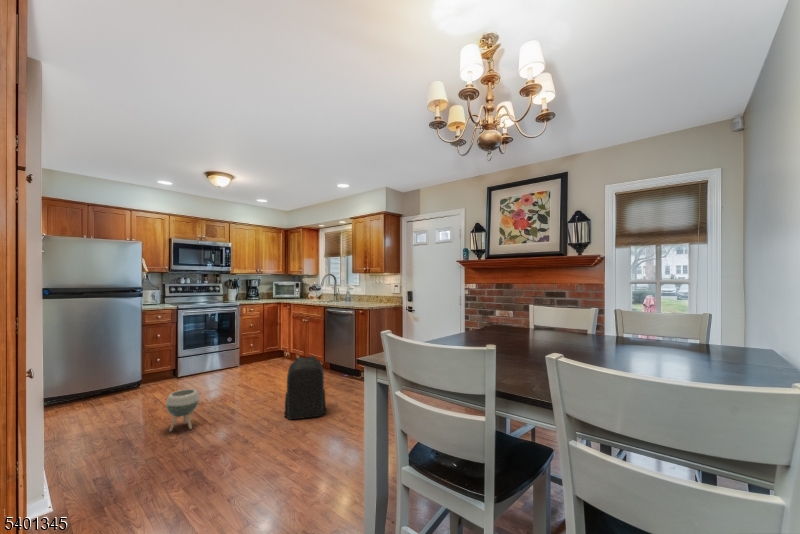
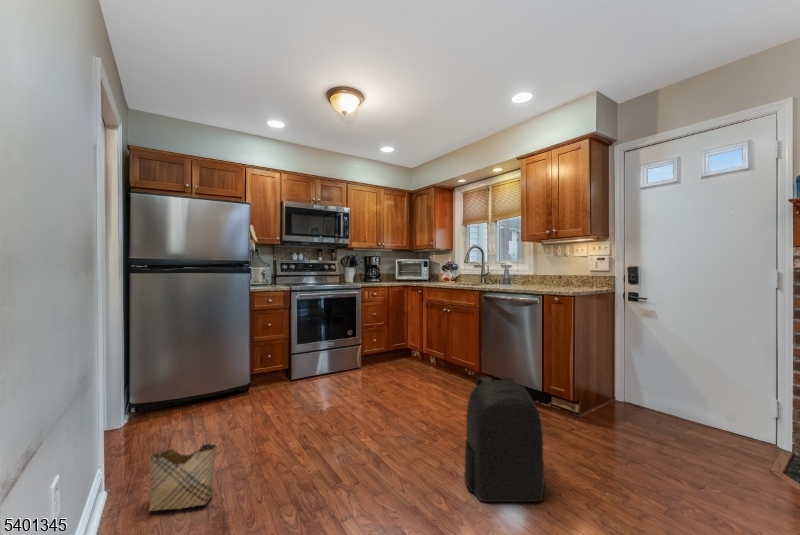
planter: present [166,389,199,431] -> none [273,422,324,499]
woven basket: none [83,390,129,444] -> present [149,417,217,511]

